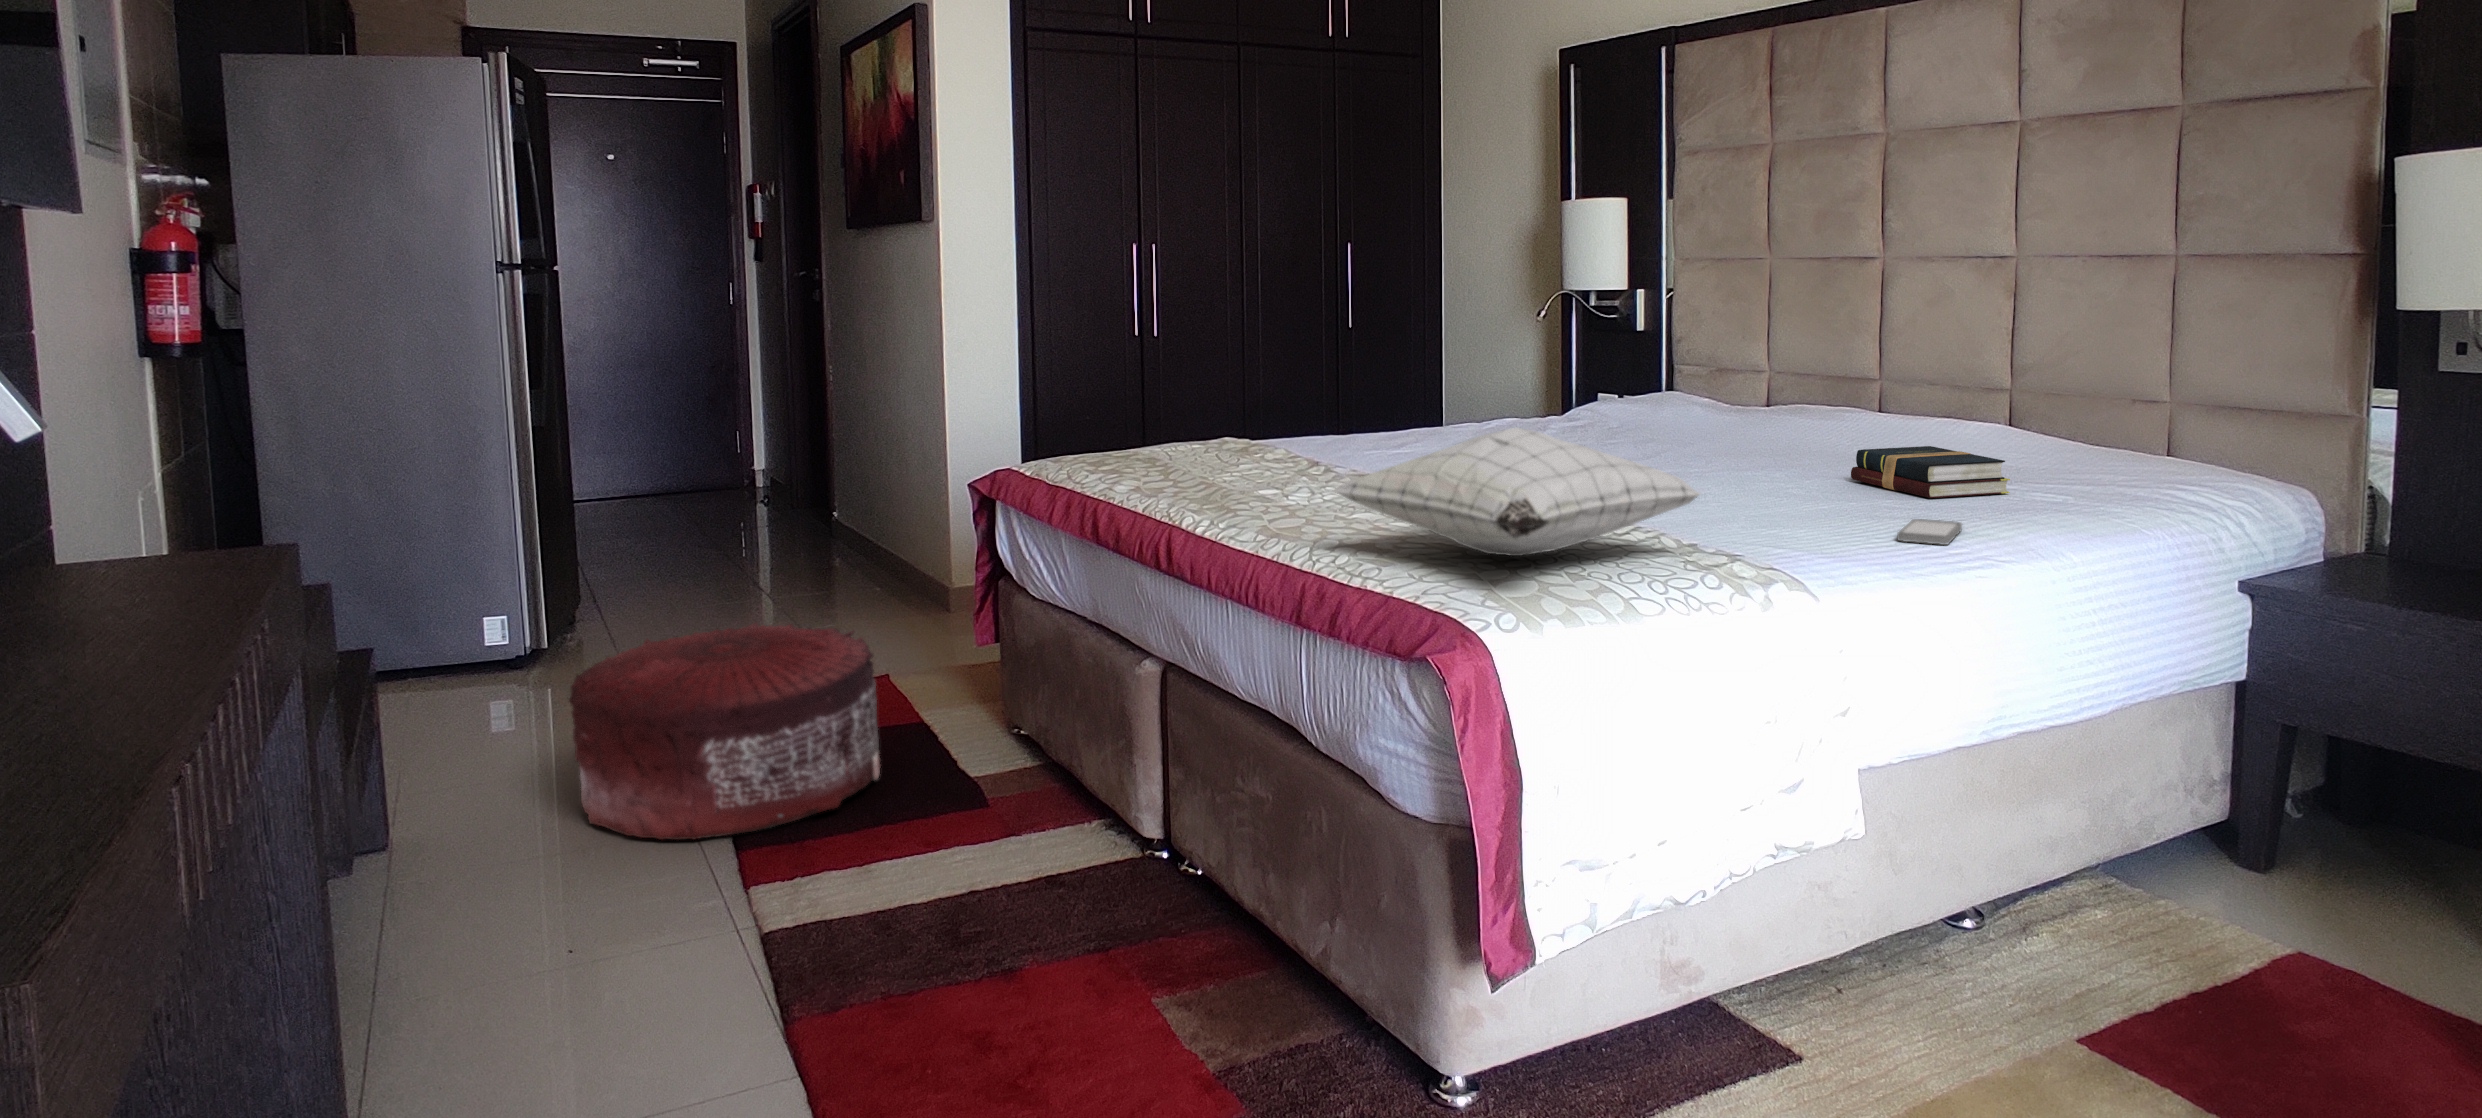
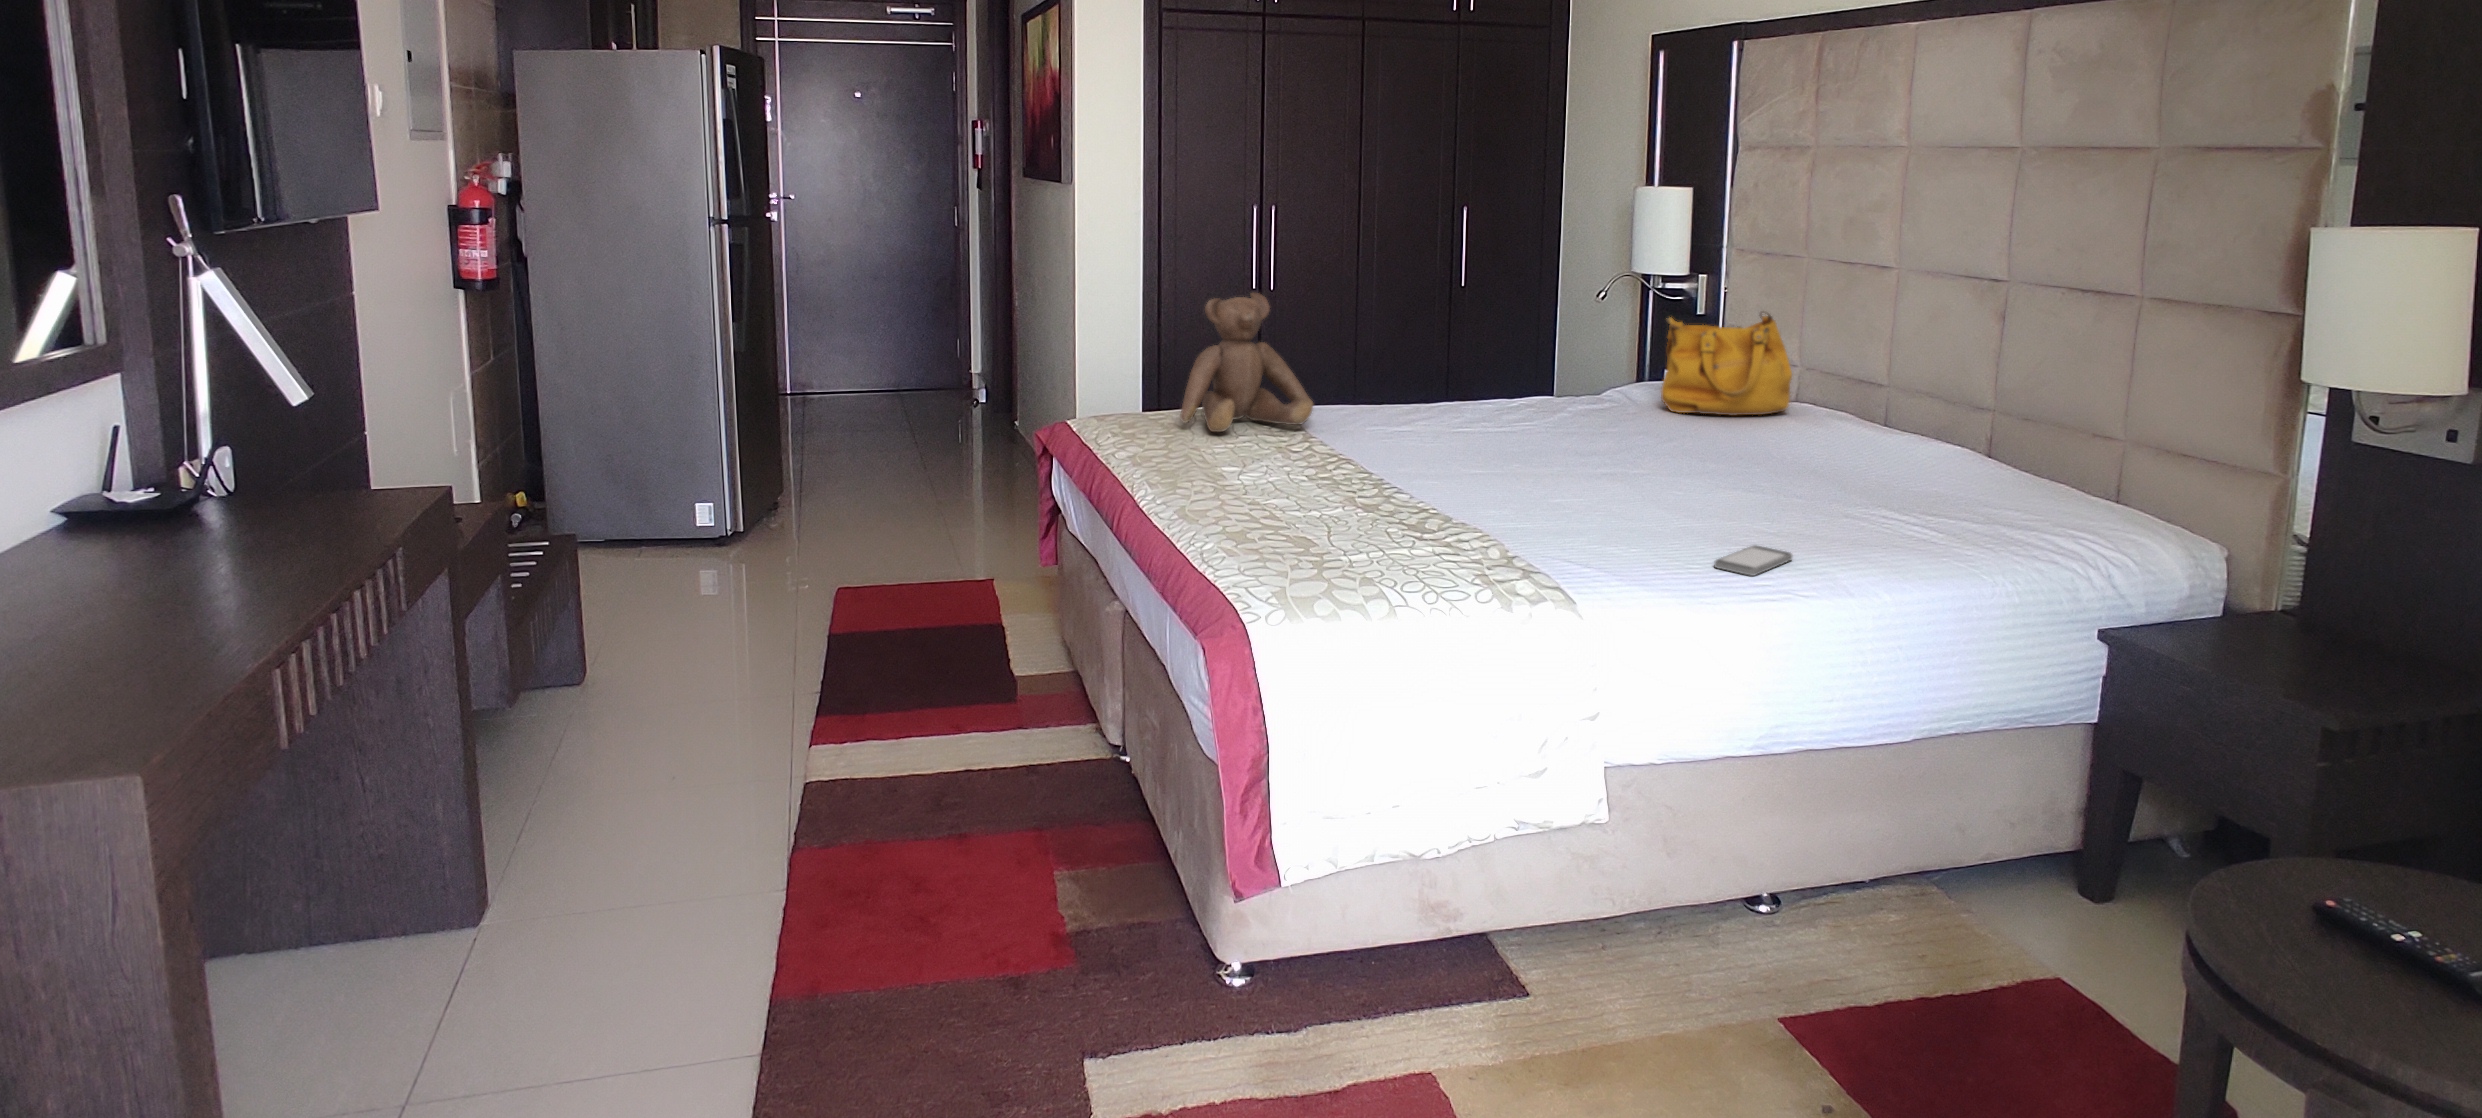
teddy bear: none [1161,309,1311,466] -> present [1180,293,1313,432]
handbag: none [1636,318,1769,427] -> present [1661,311,1792,416]
pillow: present [1335,428,1699,556] -> none [1215,446,1514,554]
hardback book: present [1851,446,2010,498] -> none [1769,465,1904,521]
pouf: present [569,622,881,840] -> none [711,528,954,700]

